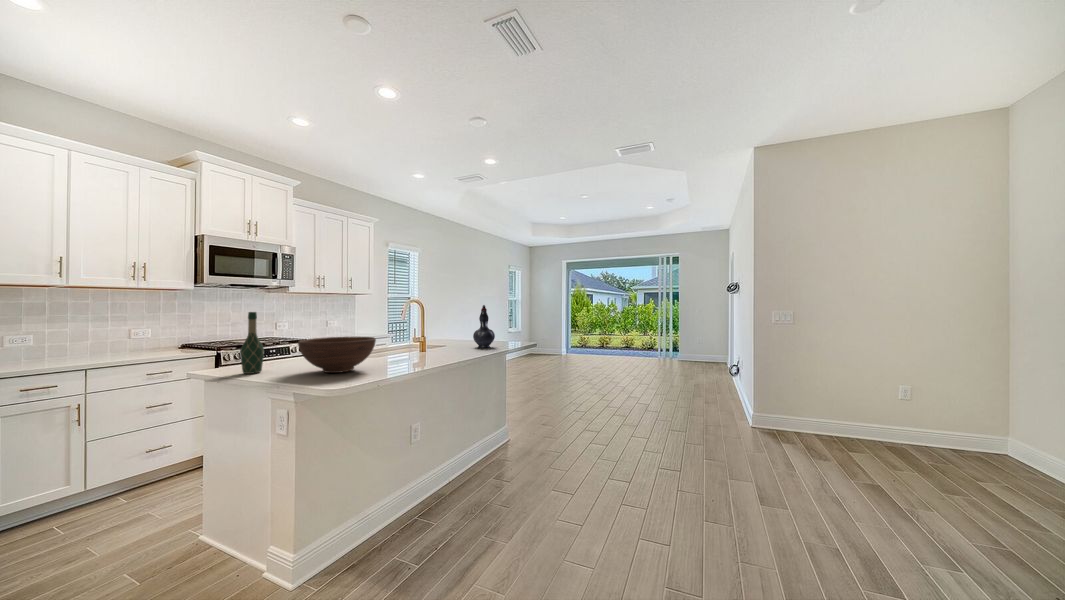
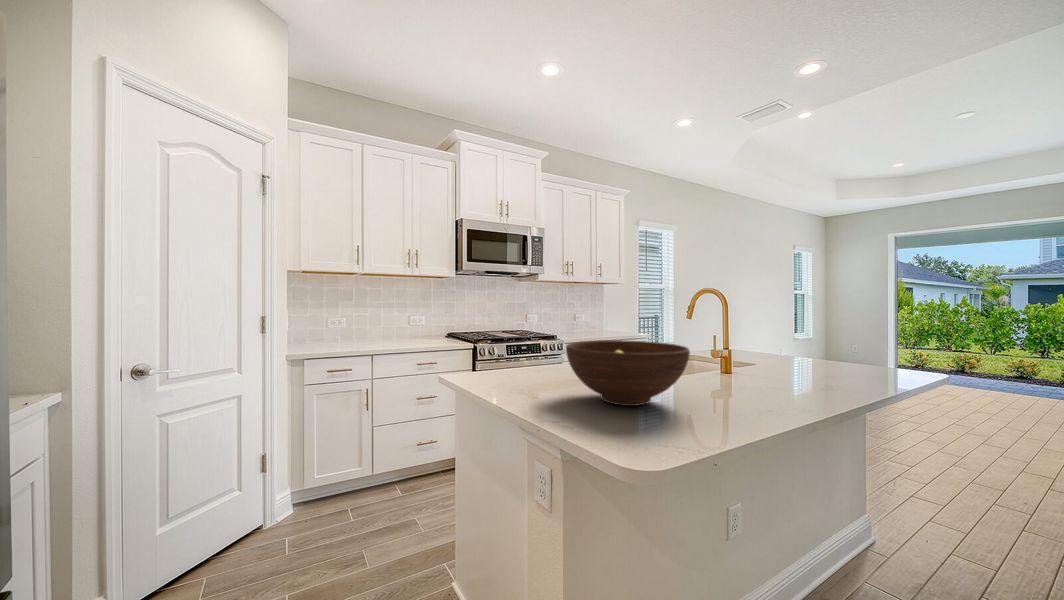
decorative vase: present [473,305,495,348] -> none [812,294,859,370]
wine bottle: present [240,312,264,374] -> none [491,297,519,389]

